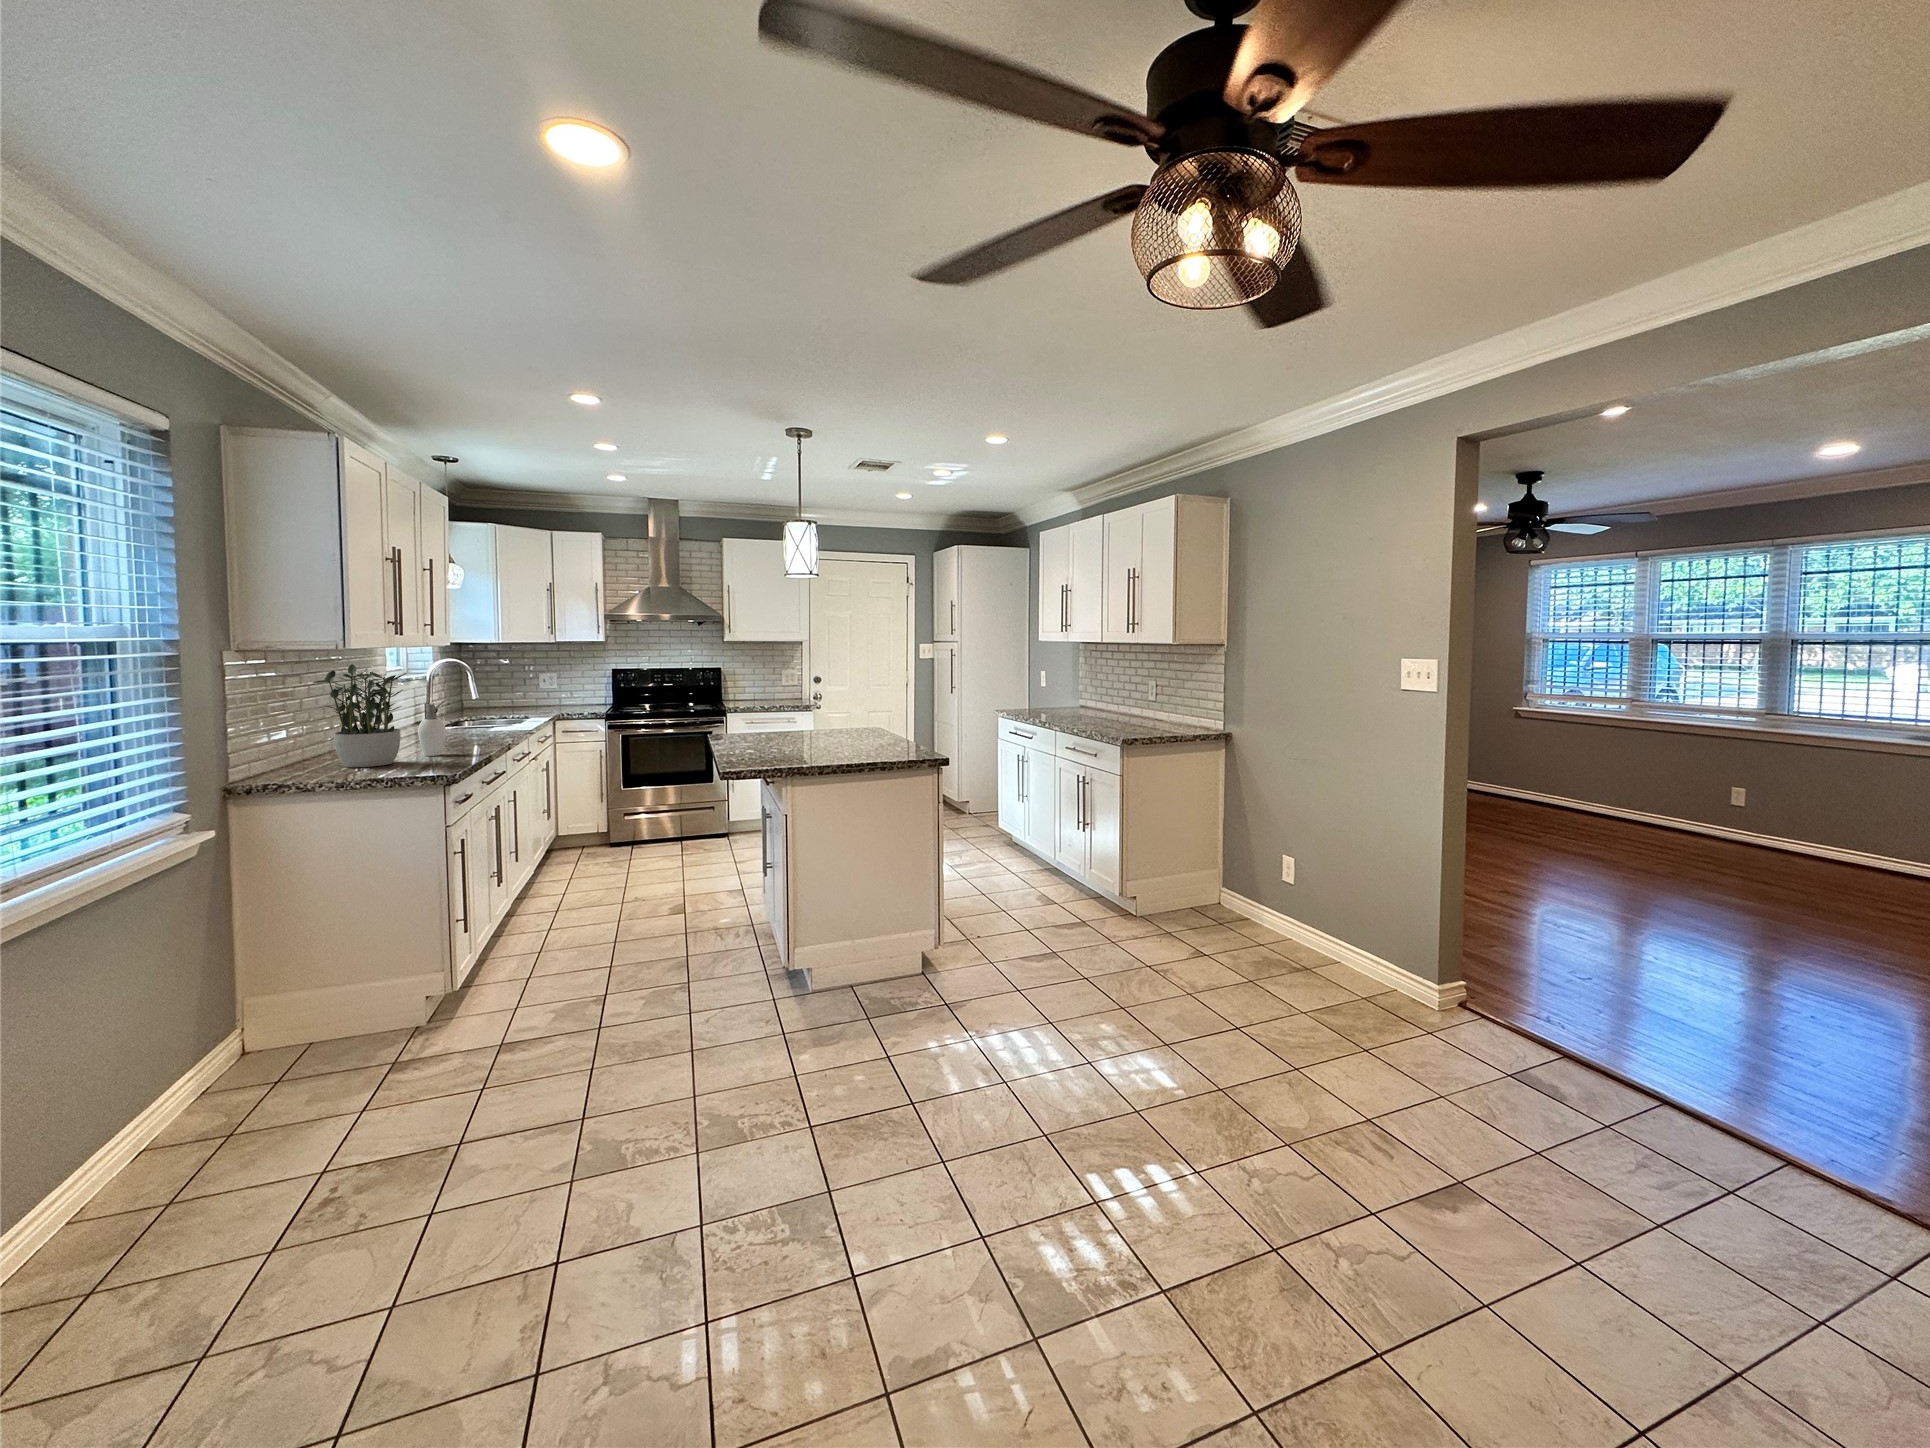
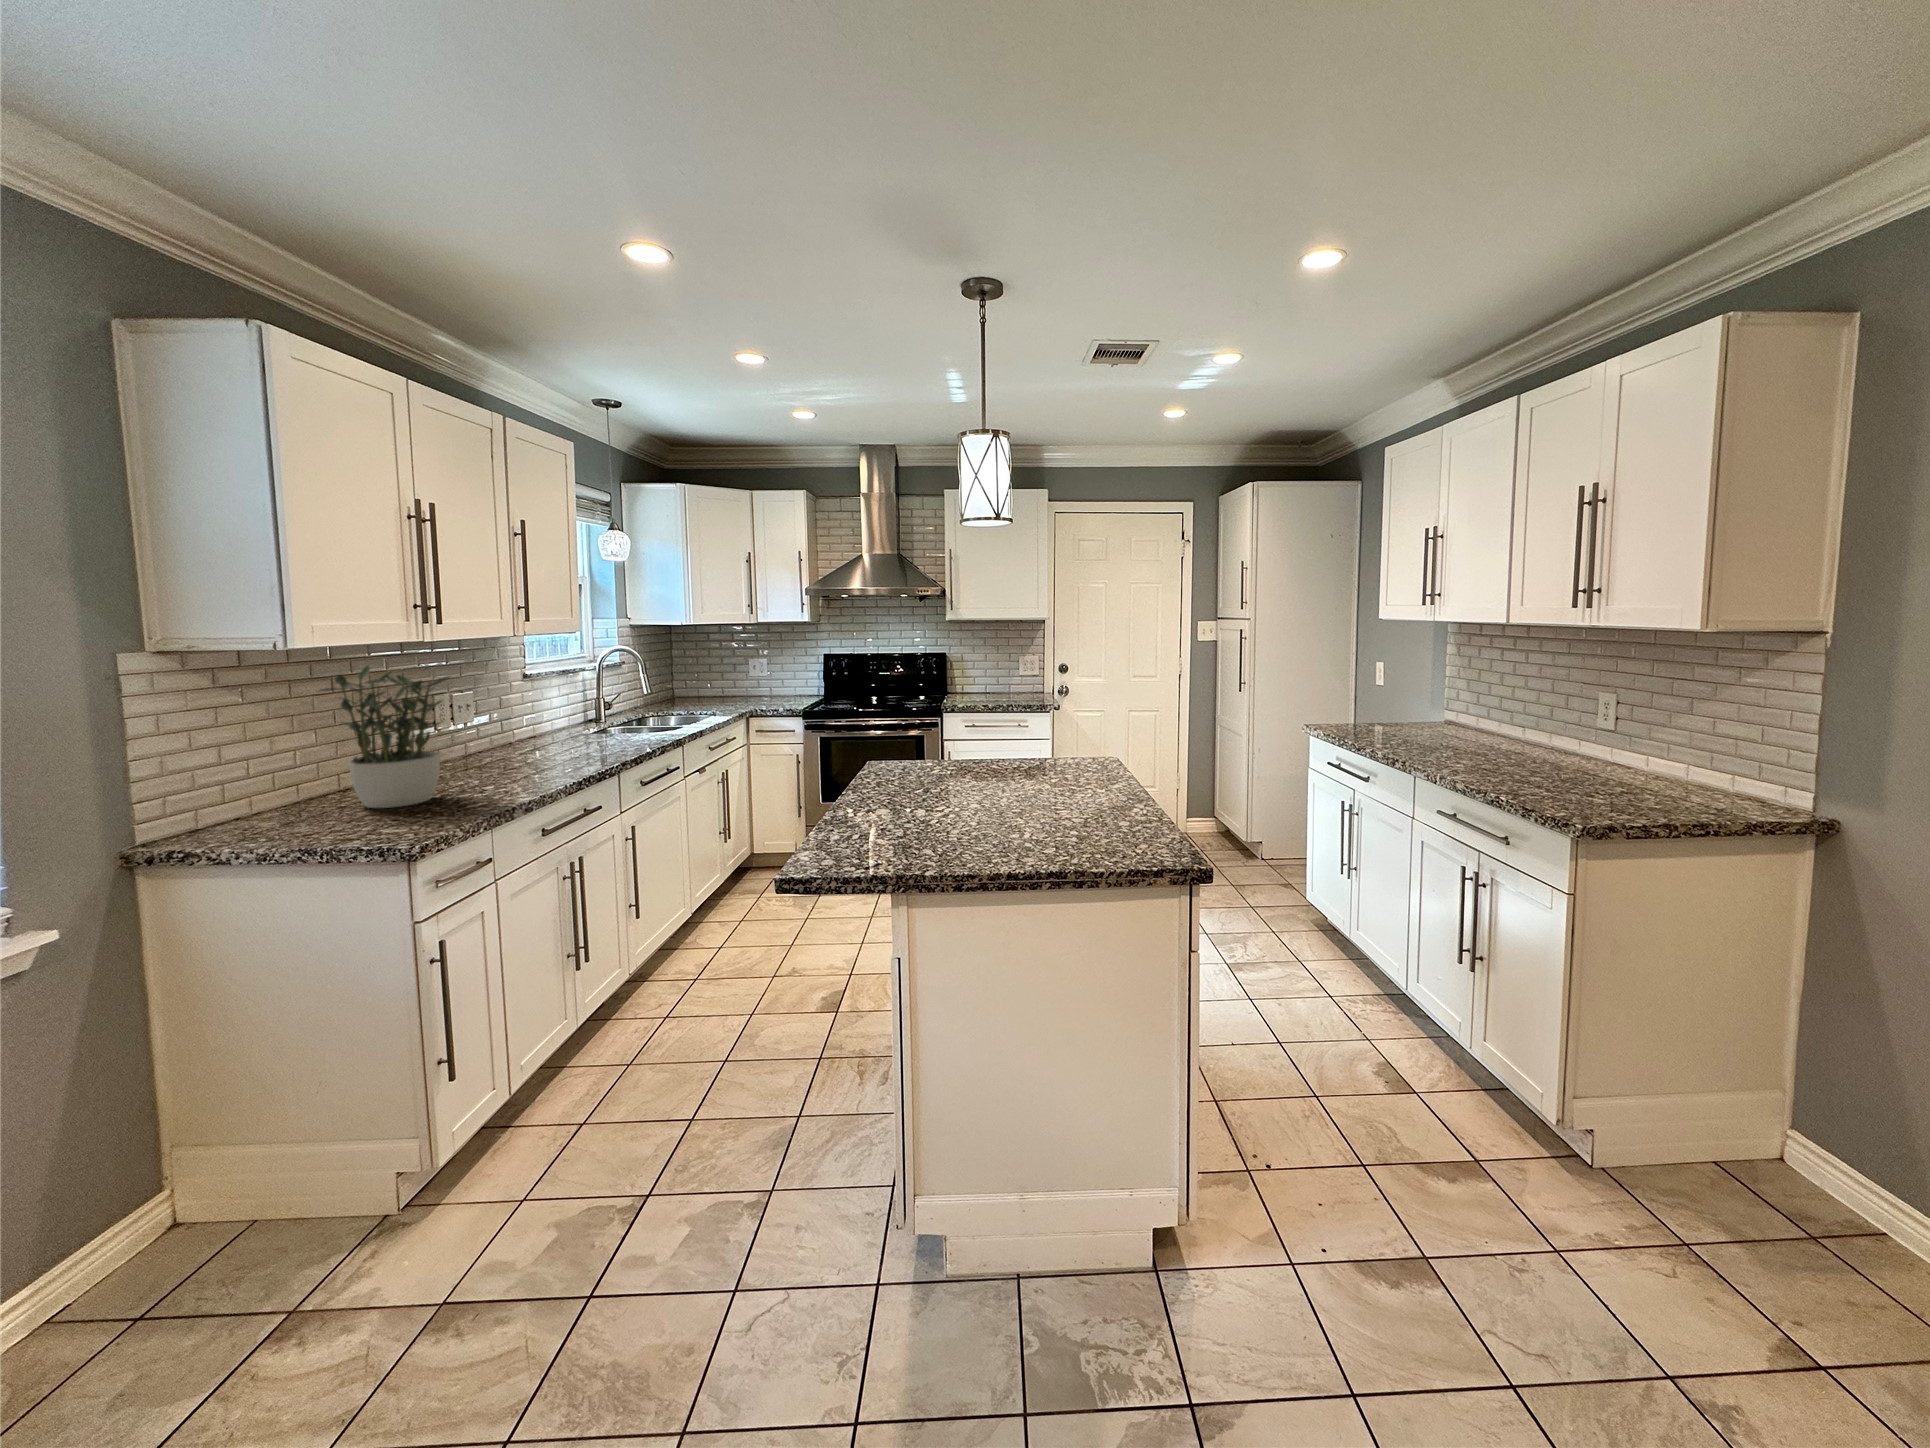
soap dispenser: present [418,704,446,756] -> none [485,715,522,786]

